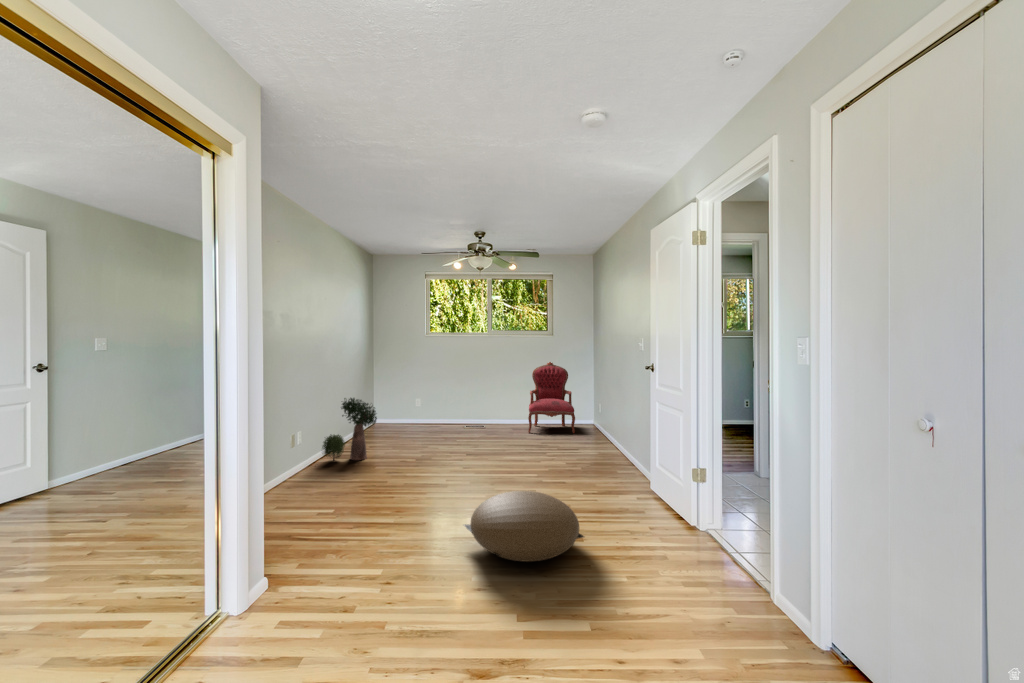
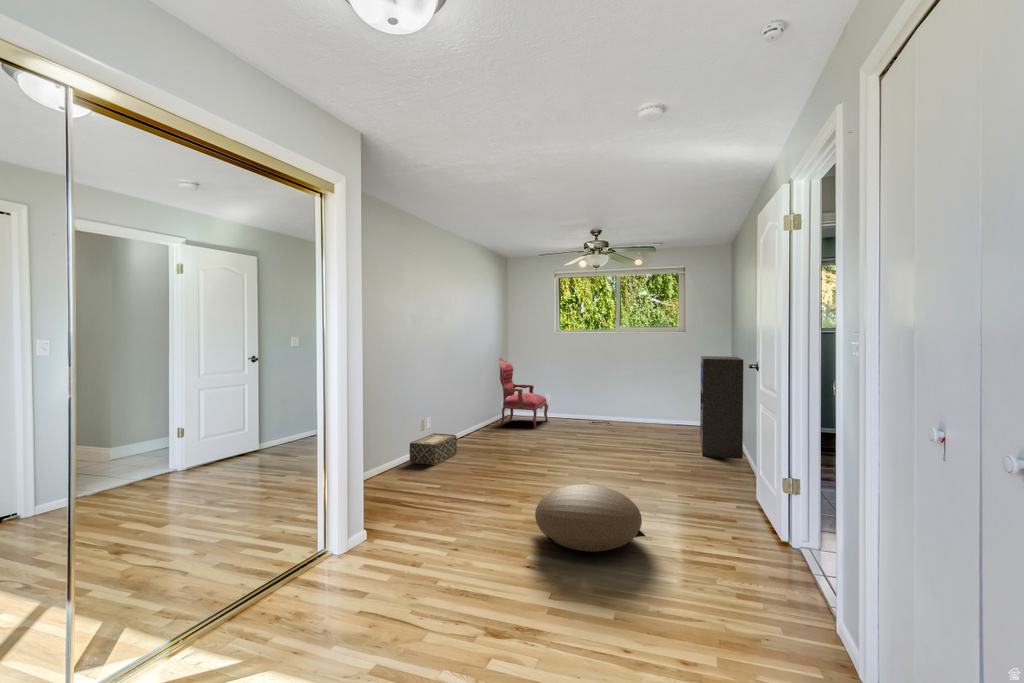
bookshelf: none [575,360,618,453] -> present [700,356,743,459]
armchair: present [528,362,575,433] -> present [500,358,548,428]
potted plant: present [322,398,377,461] -> none [446,389,495,446]
woven basket: none [284,449,338,486] -> present [410,433,457,465]

